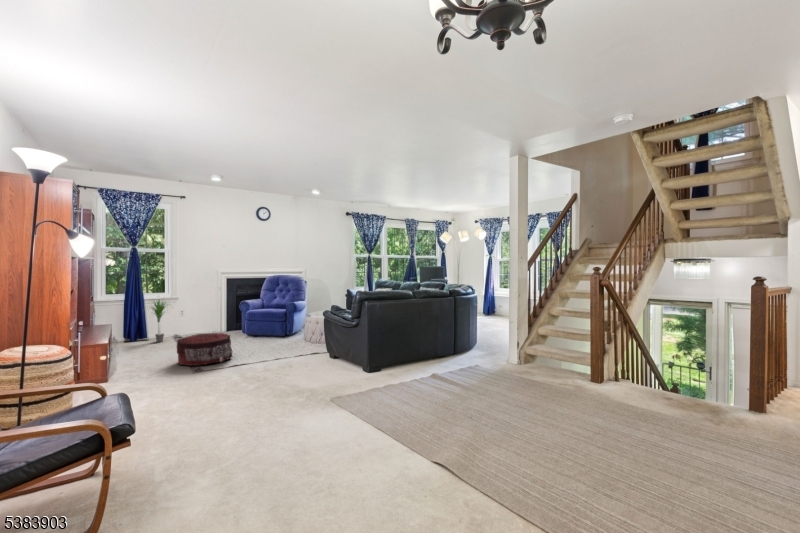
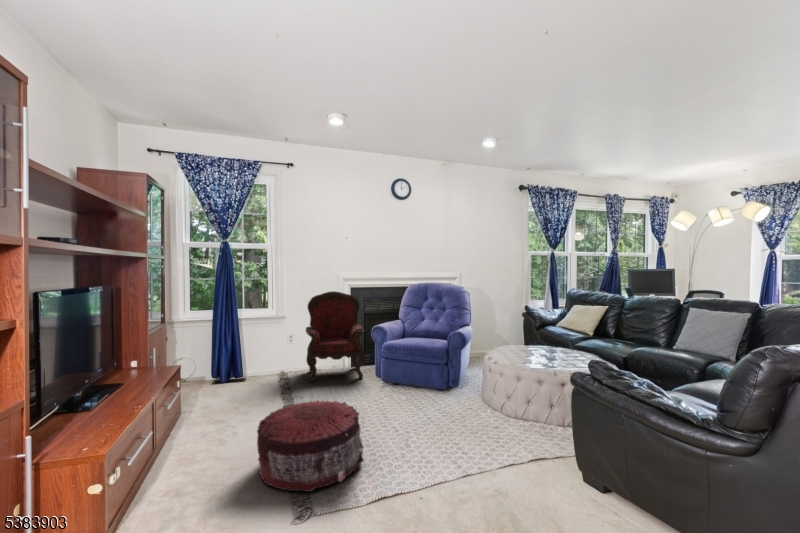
armchair: none [195,281,236,339] -> present [306,291,365,382]
potted plant: present [151,300,165,342] -> none [230,311,281,386]

